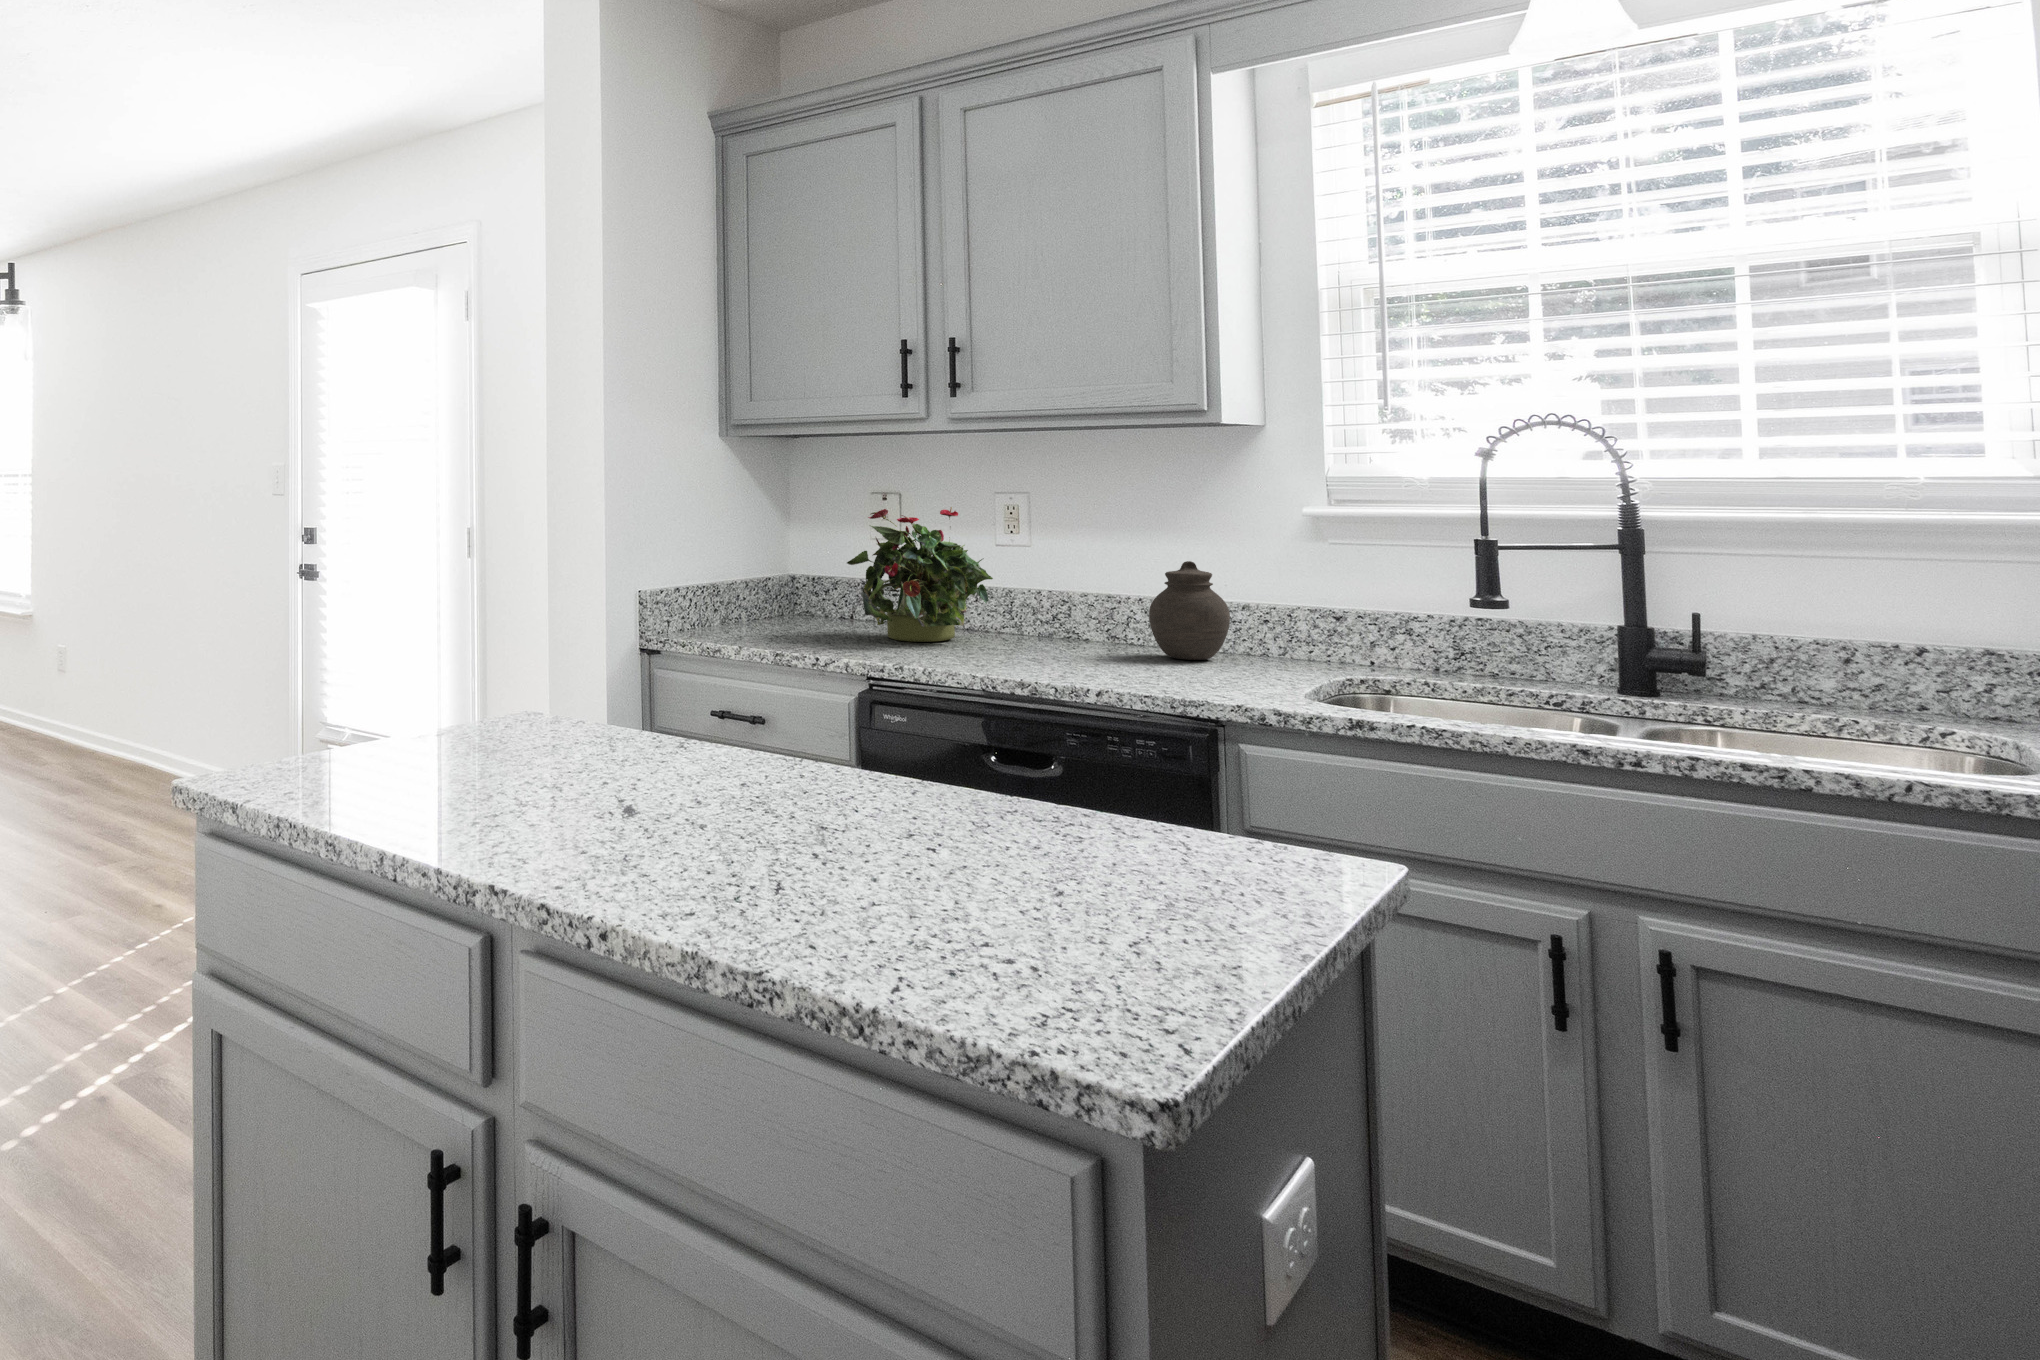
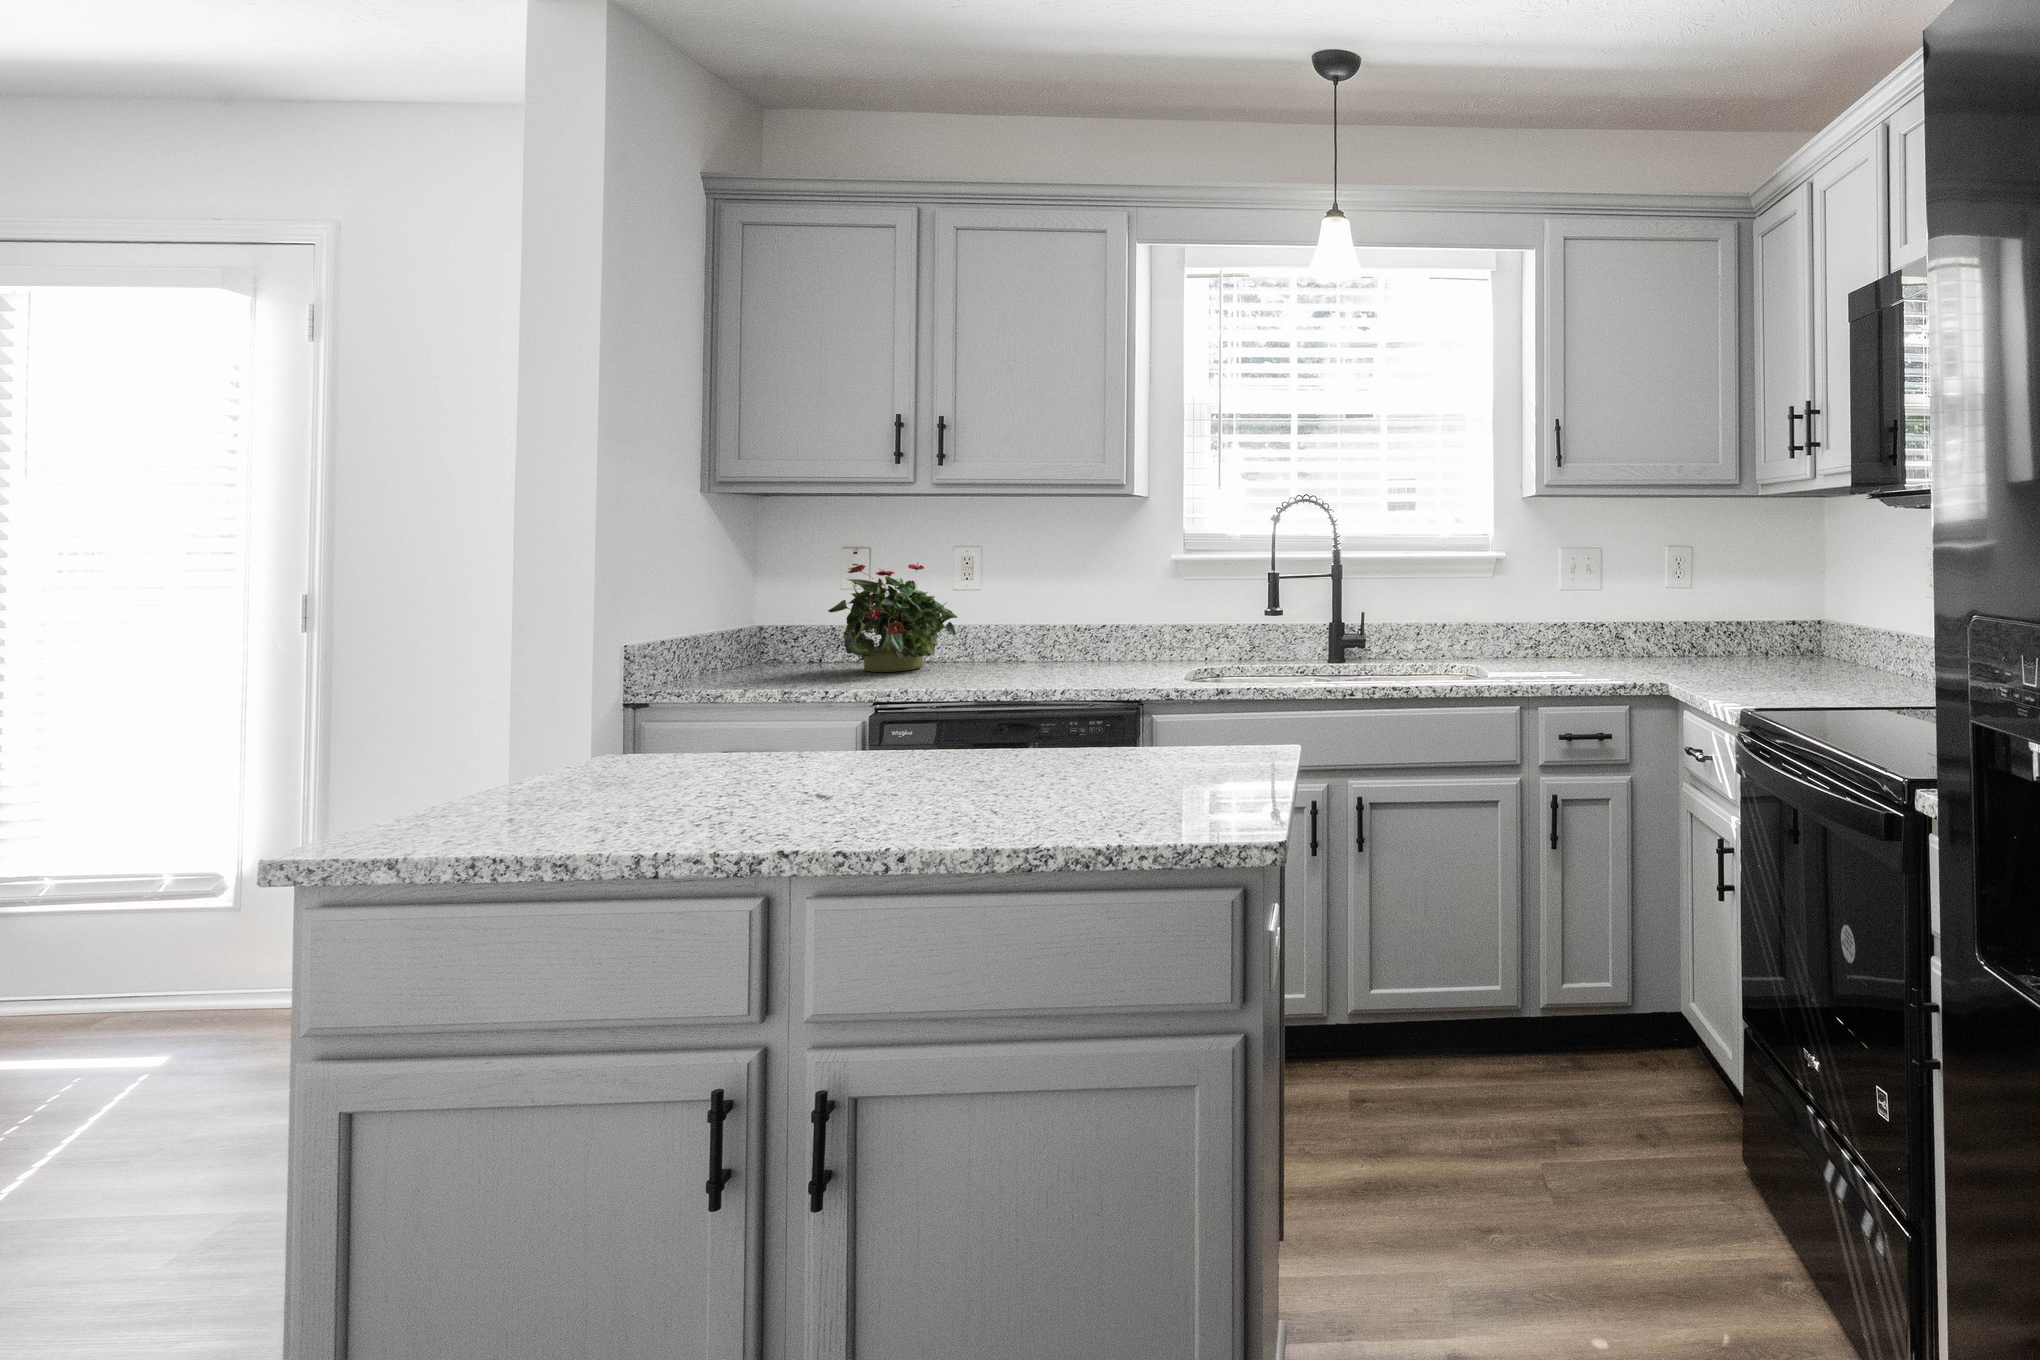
jar: present [1149,561,1230,660] -> none [1076,597,1129,665]

